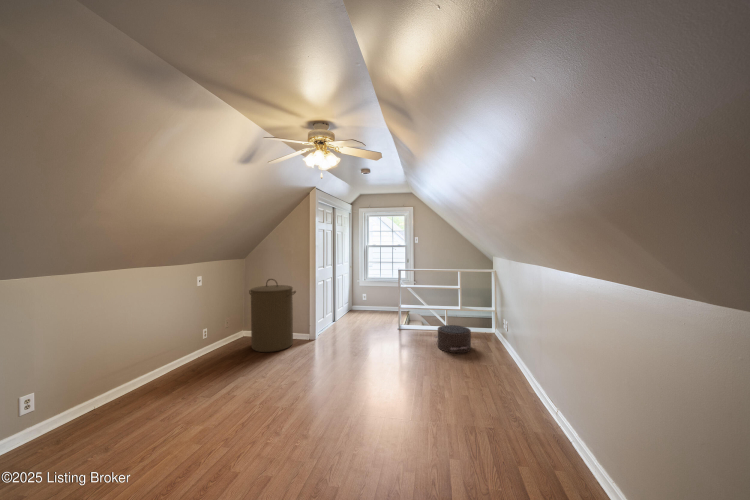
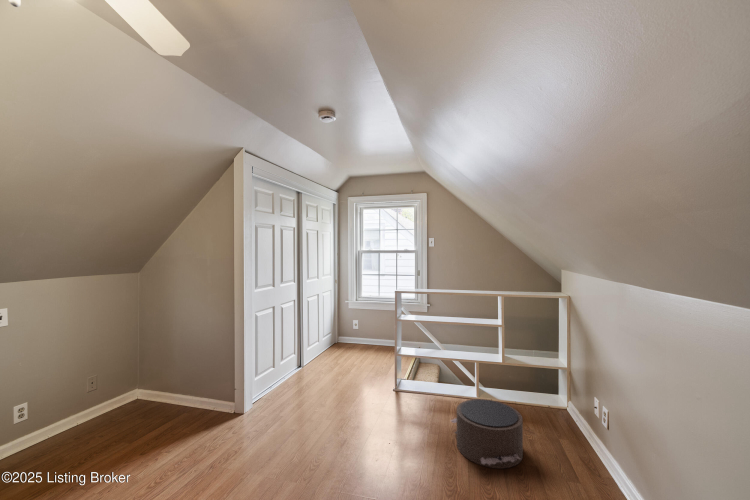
laundry hamper: present [249,279,296,352] -> none [120,307,203,443]

